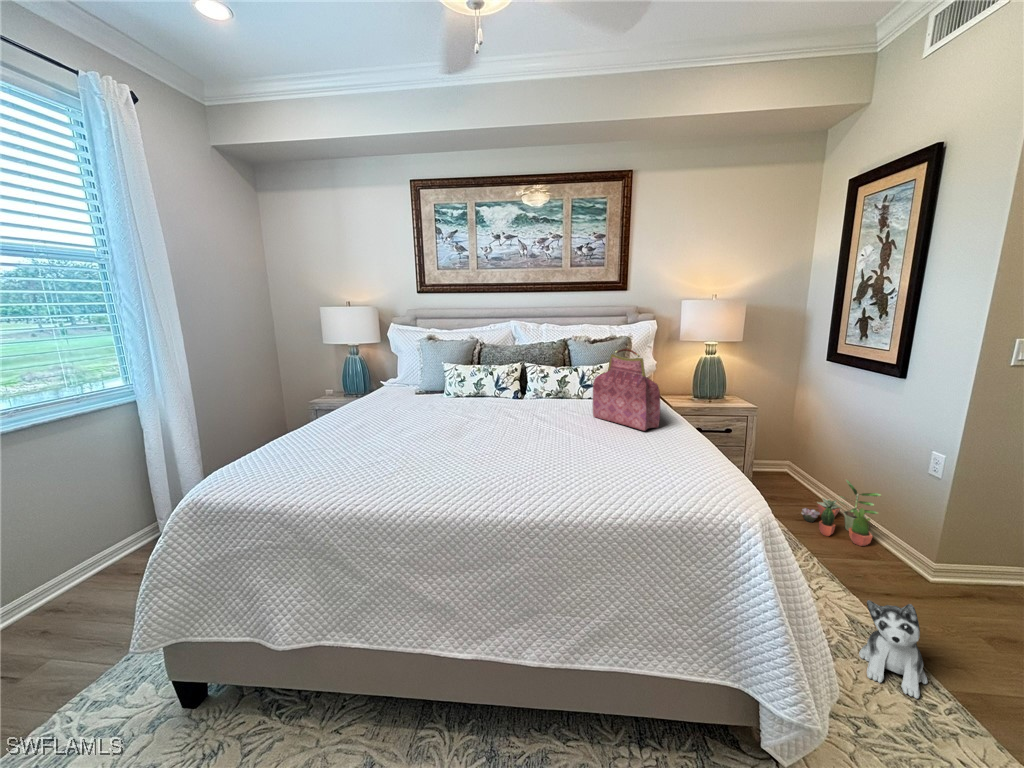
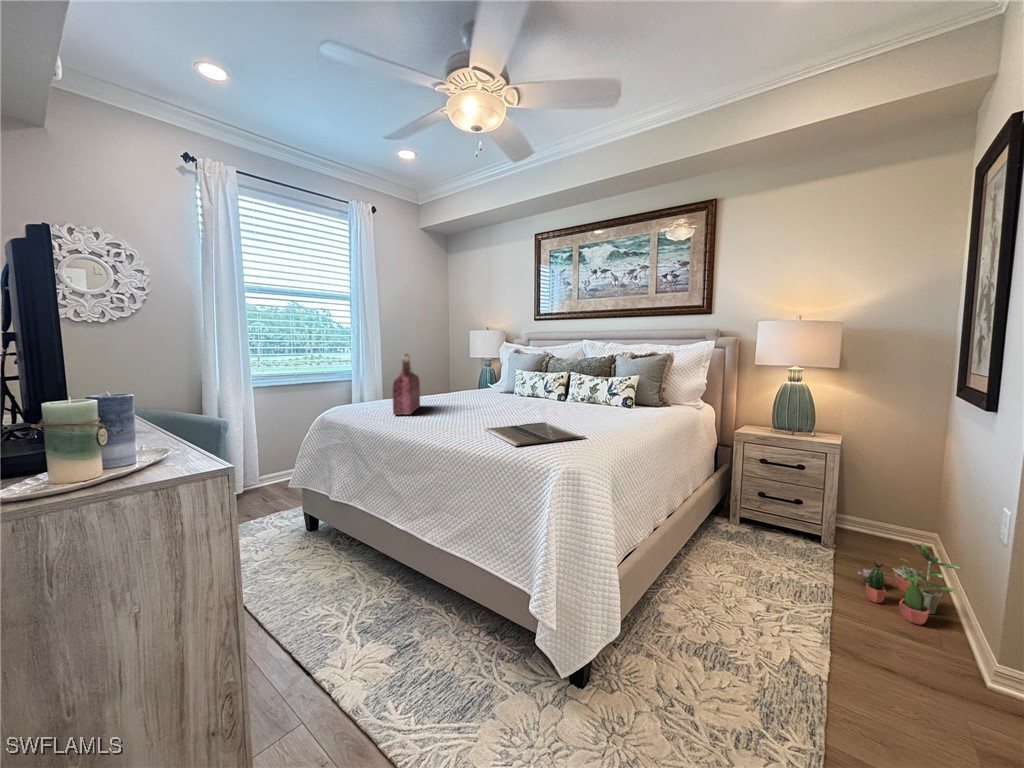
handbag: present [593,349,660,431] -> present [392,354,420,415]
laptop: none [552,441,681,497] -> present [485,422,585,446]
plush toy: present [859,600,928,699] -> none [736,613,813,724]

